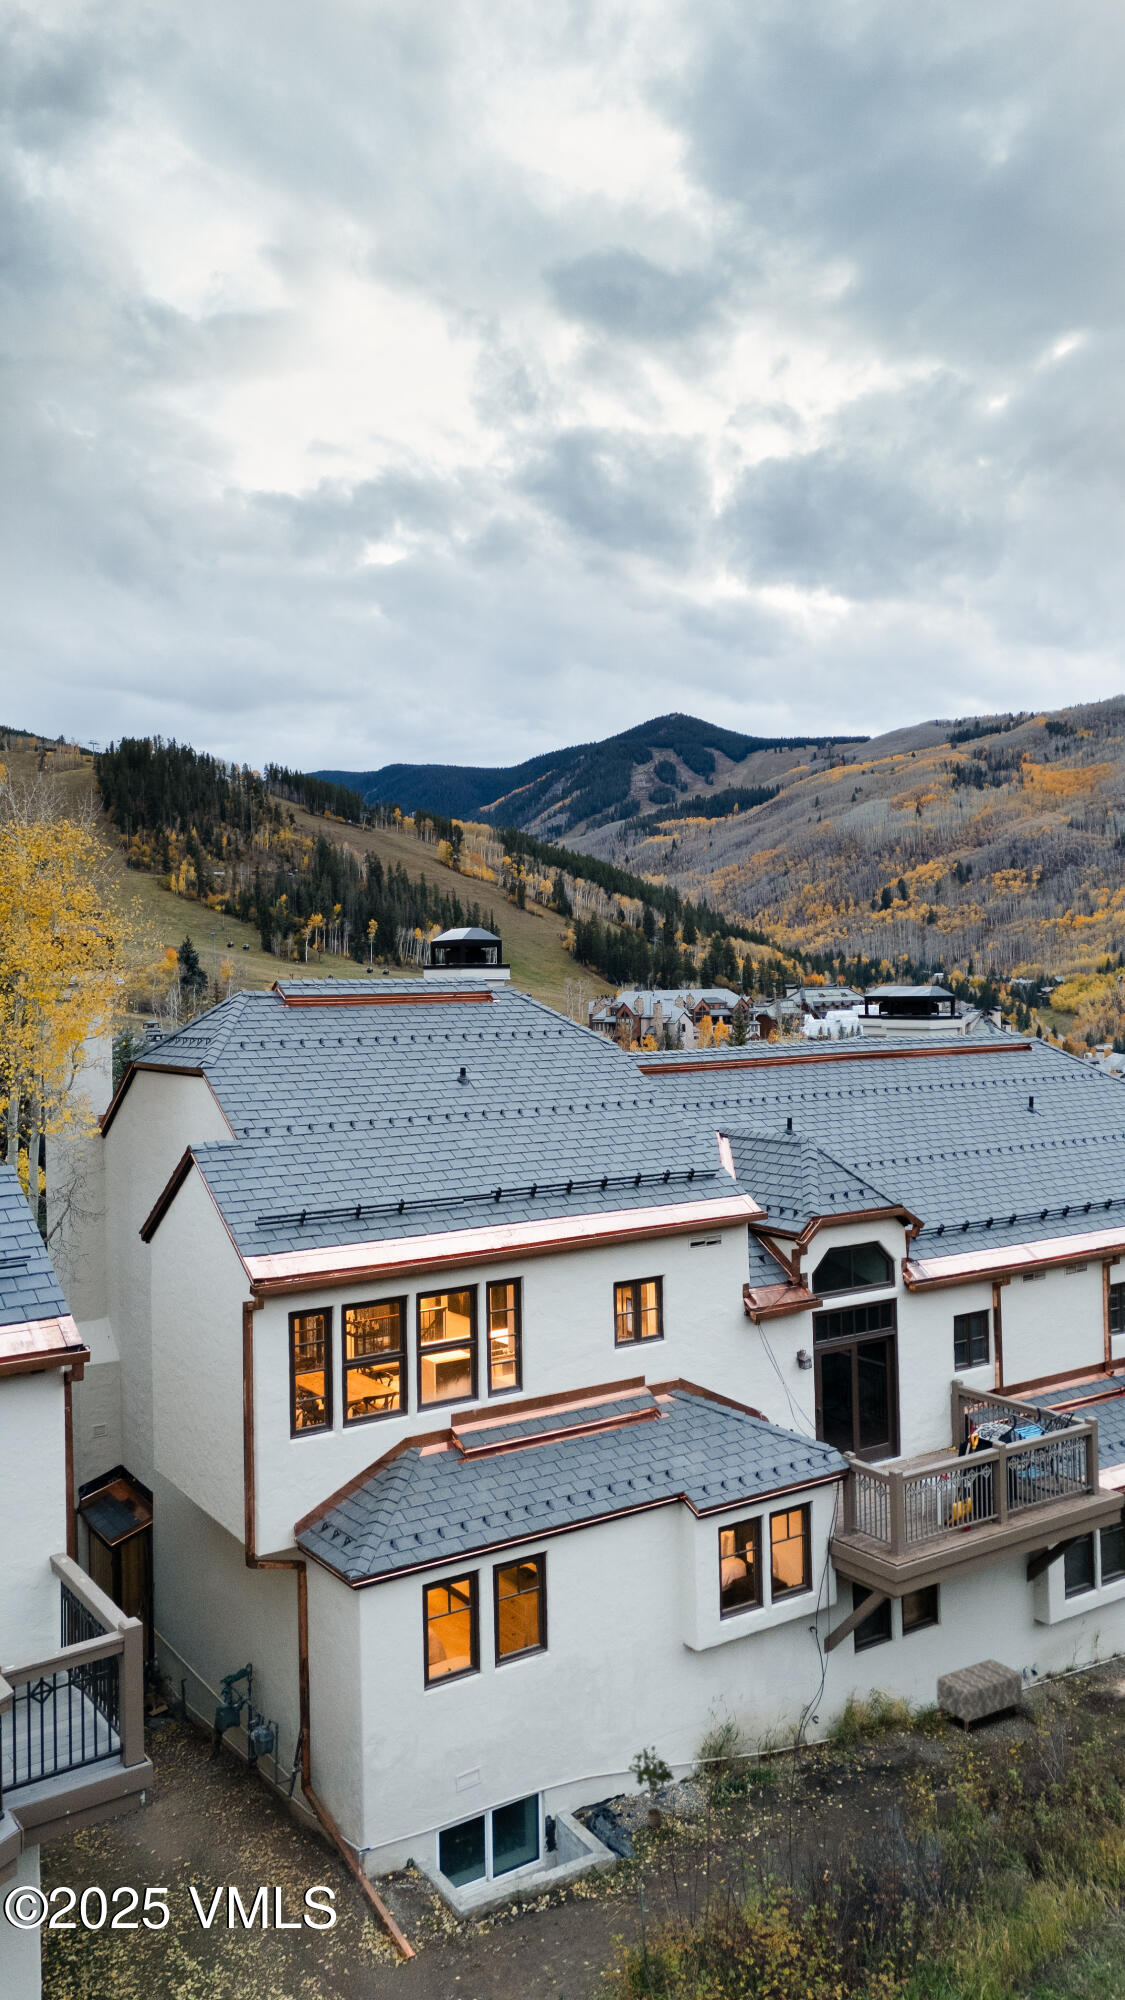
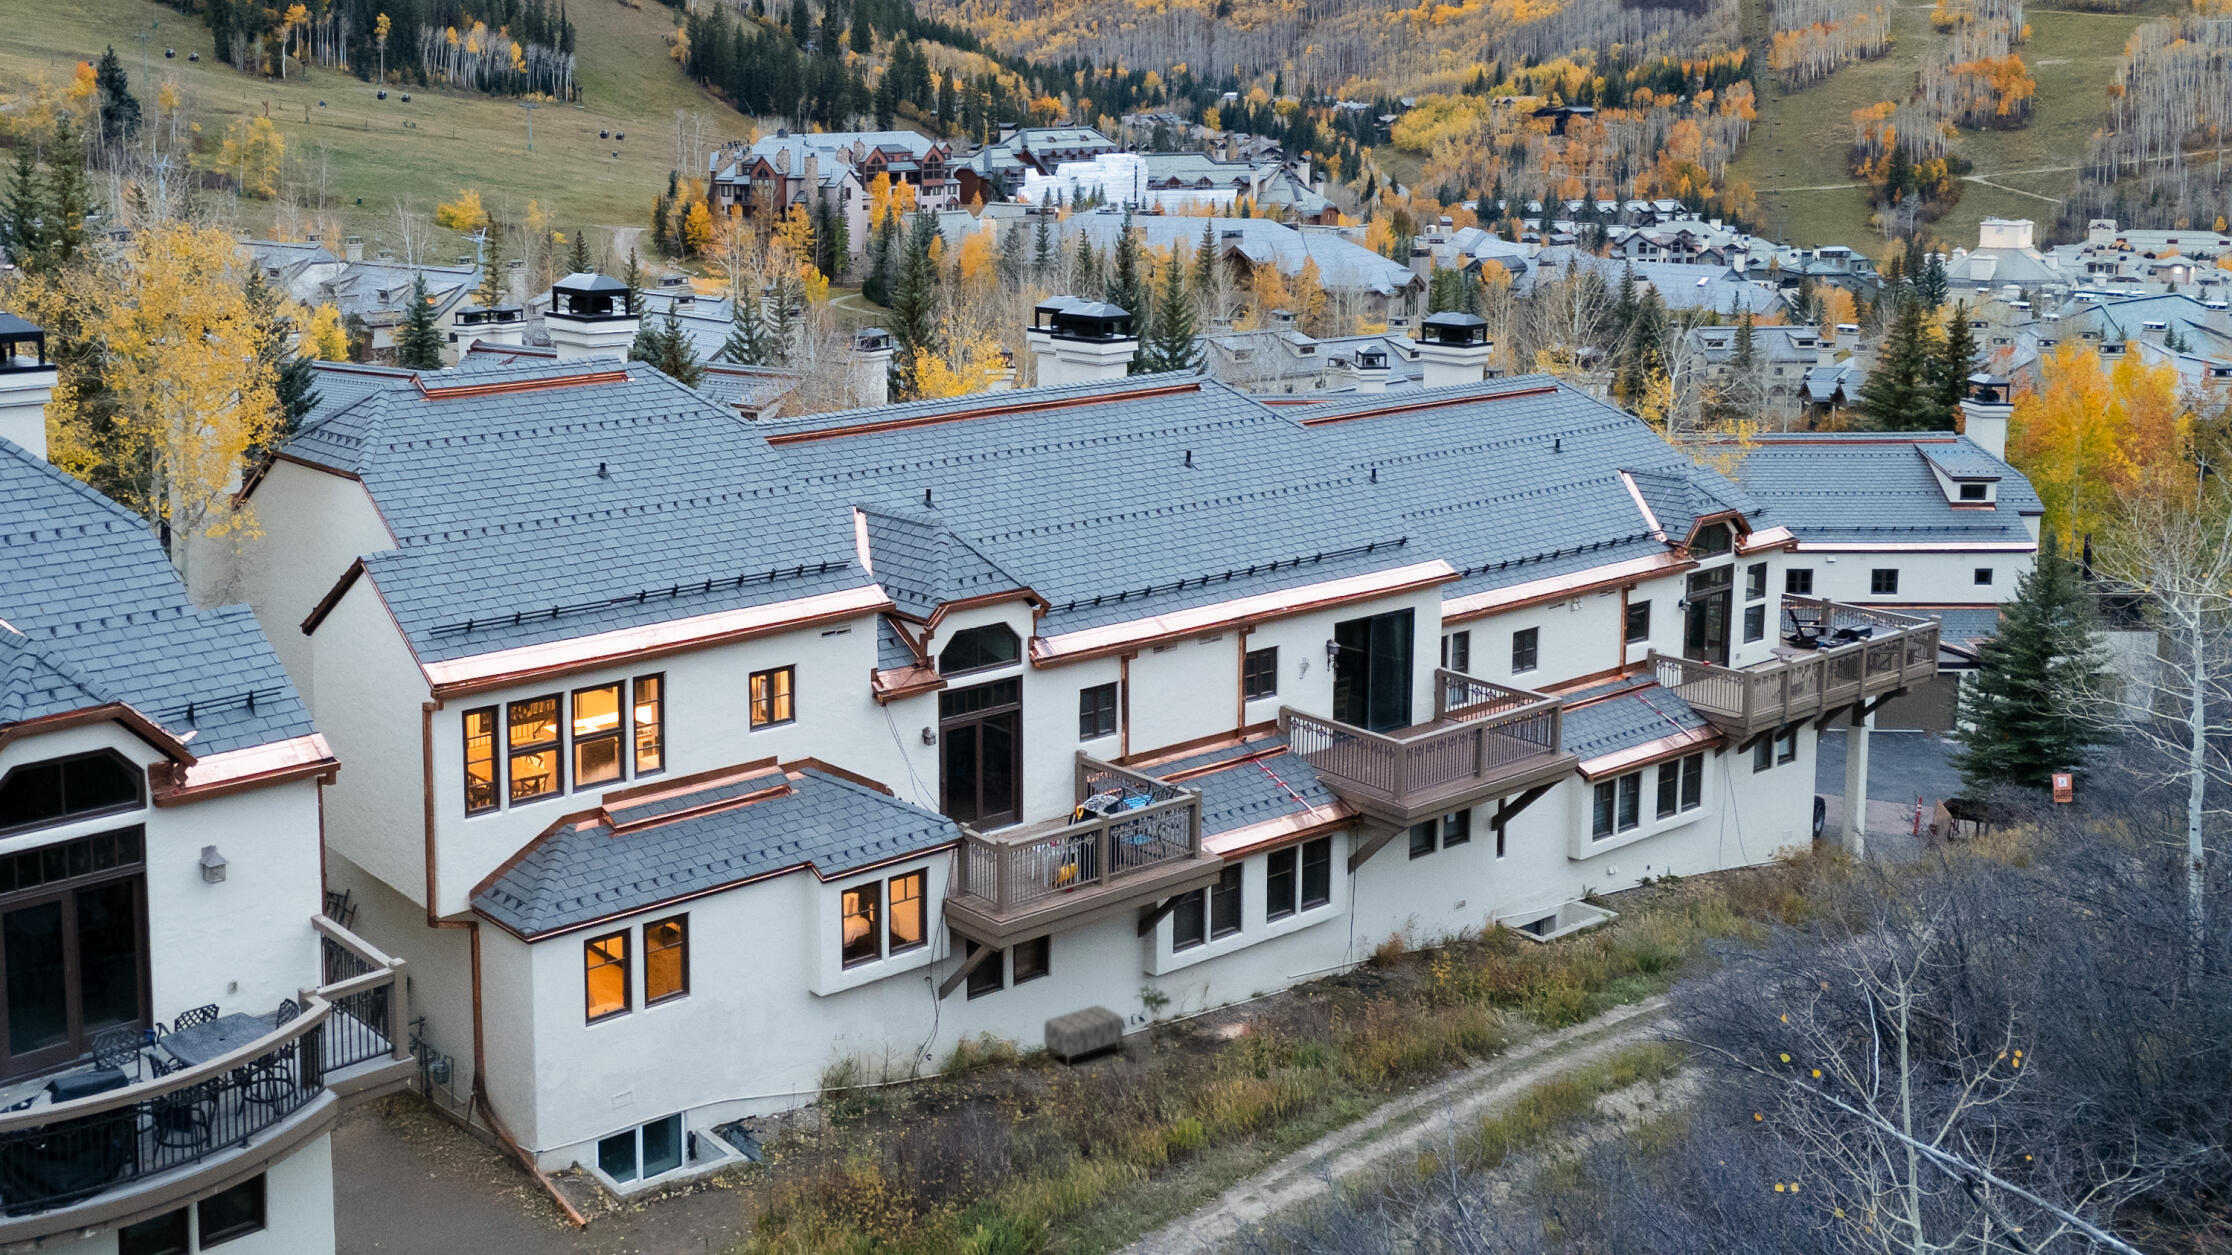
potted plant: present [629,1746,674,1828] -> present [1137,984,1170,1038]

